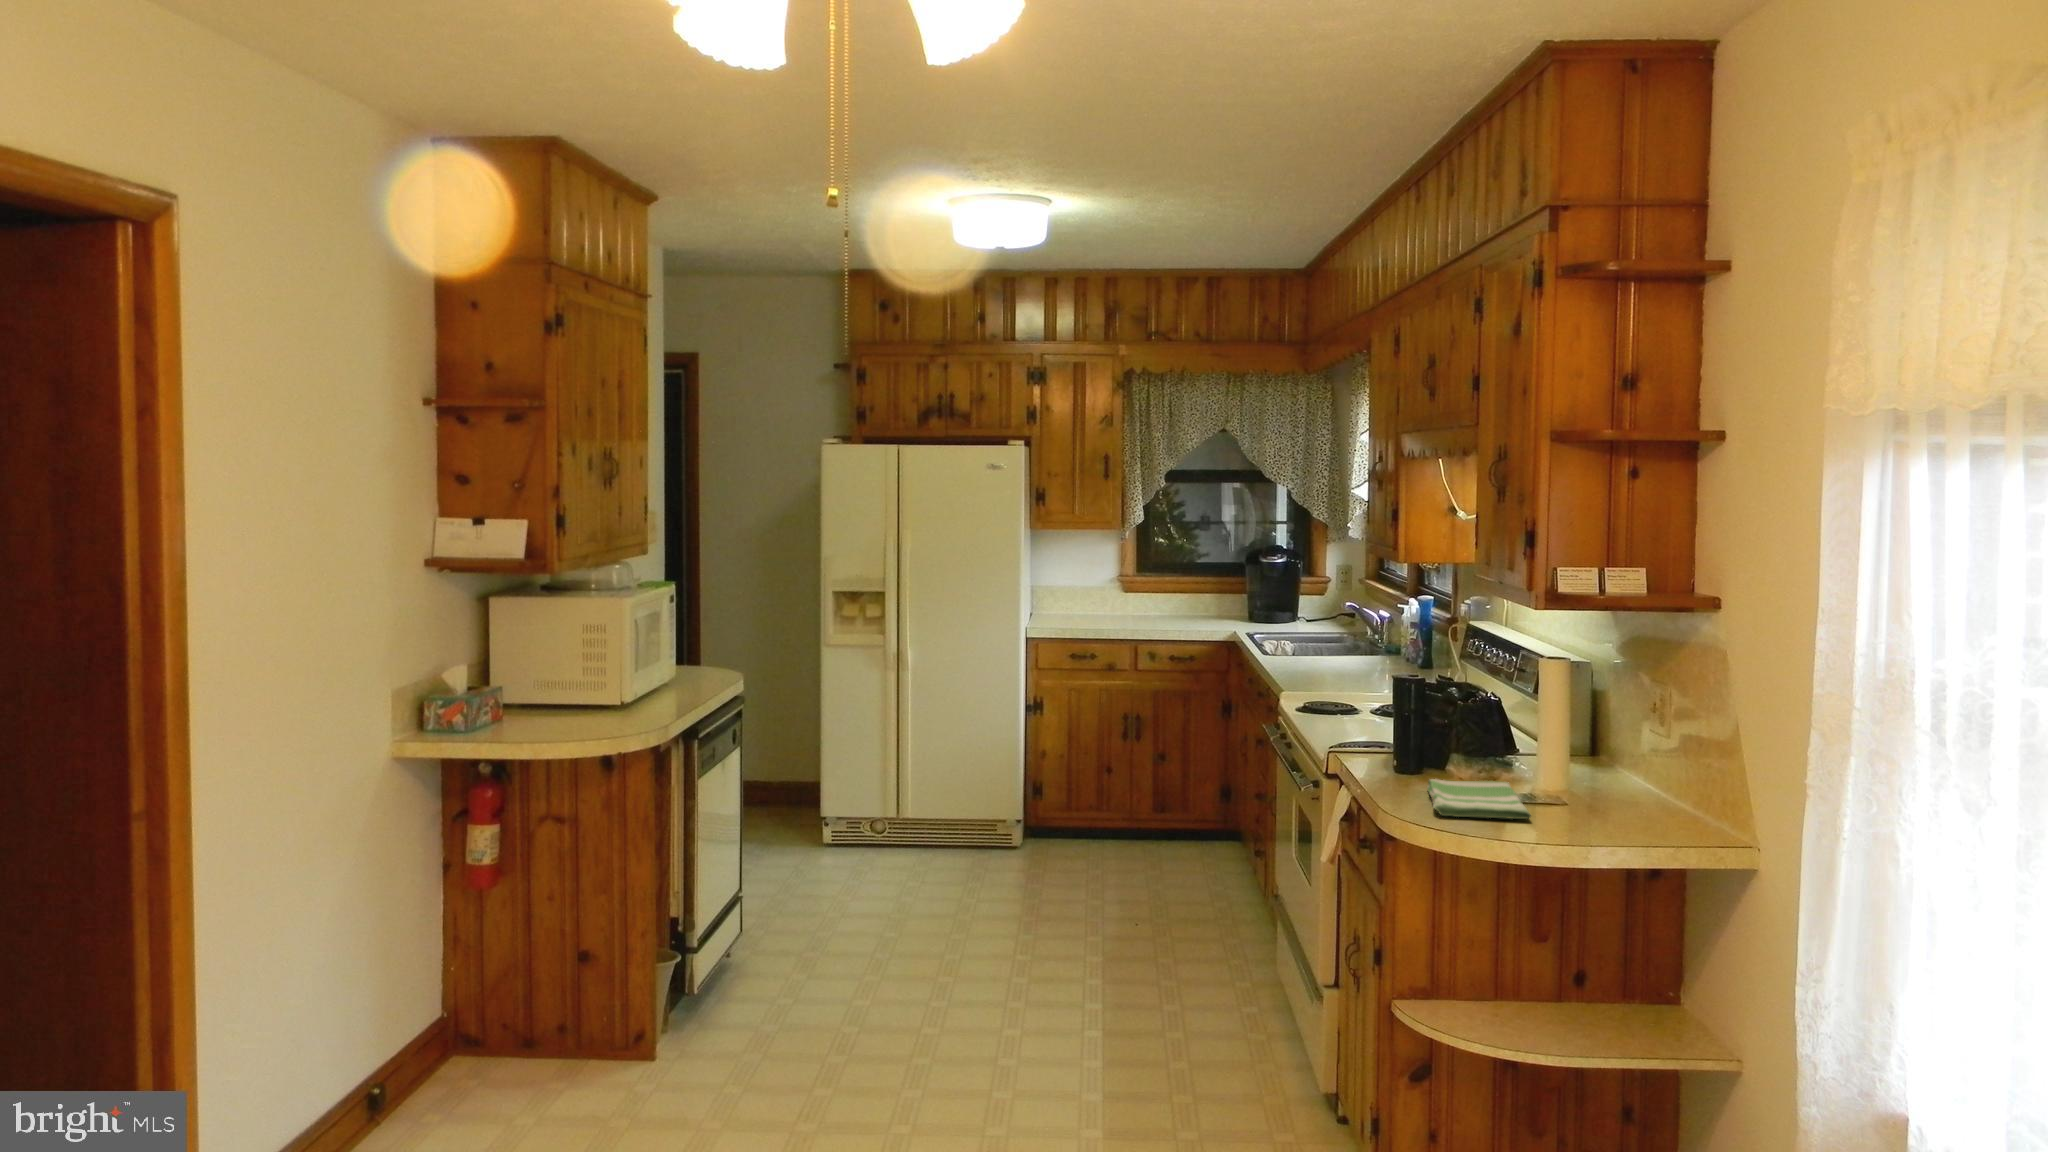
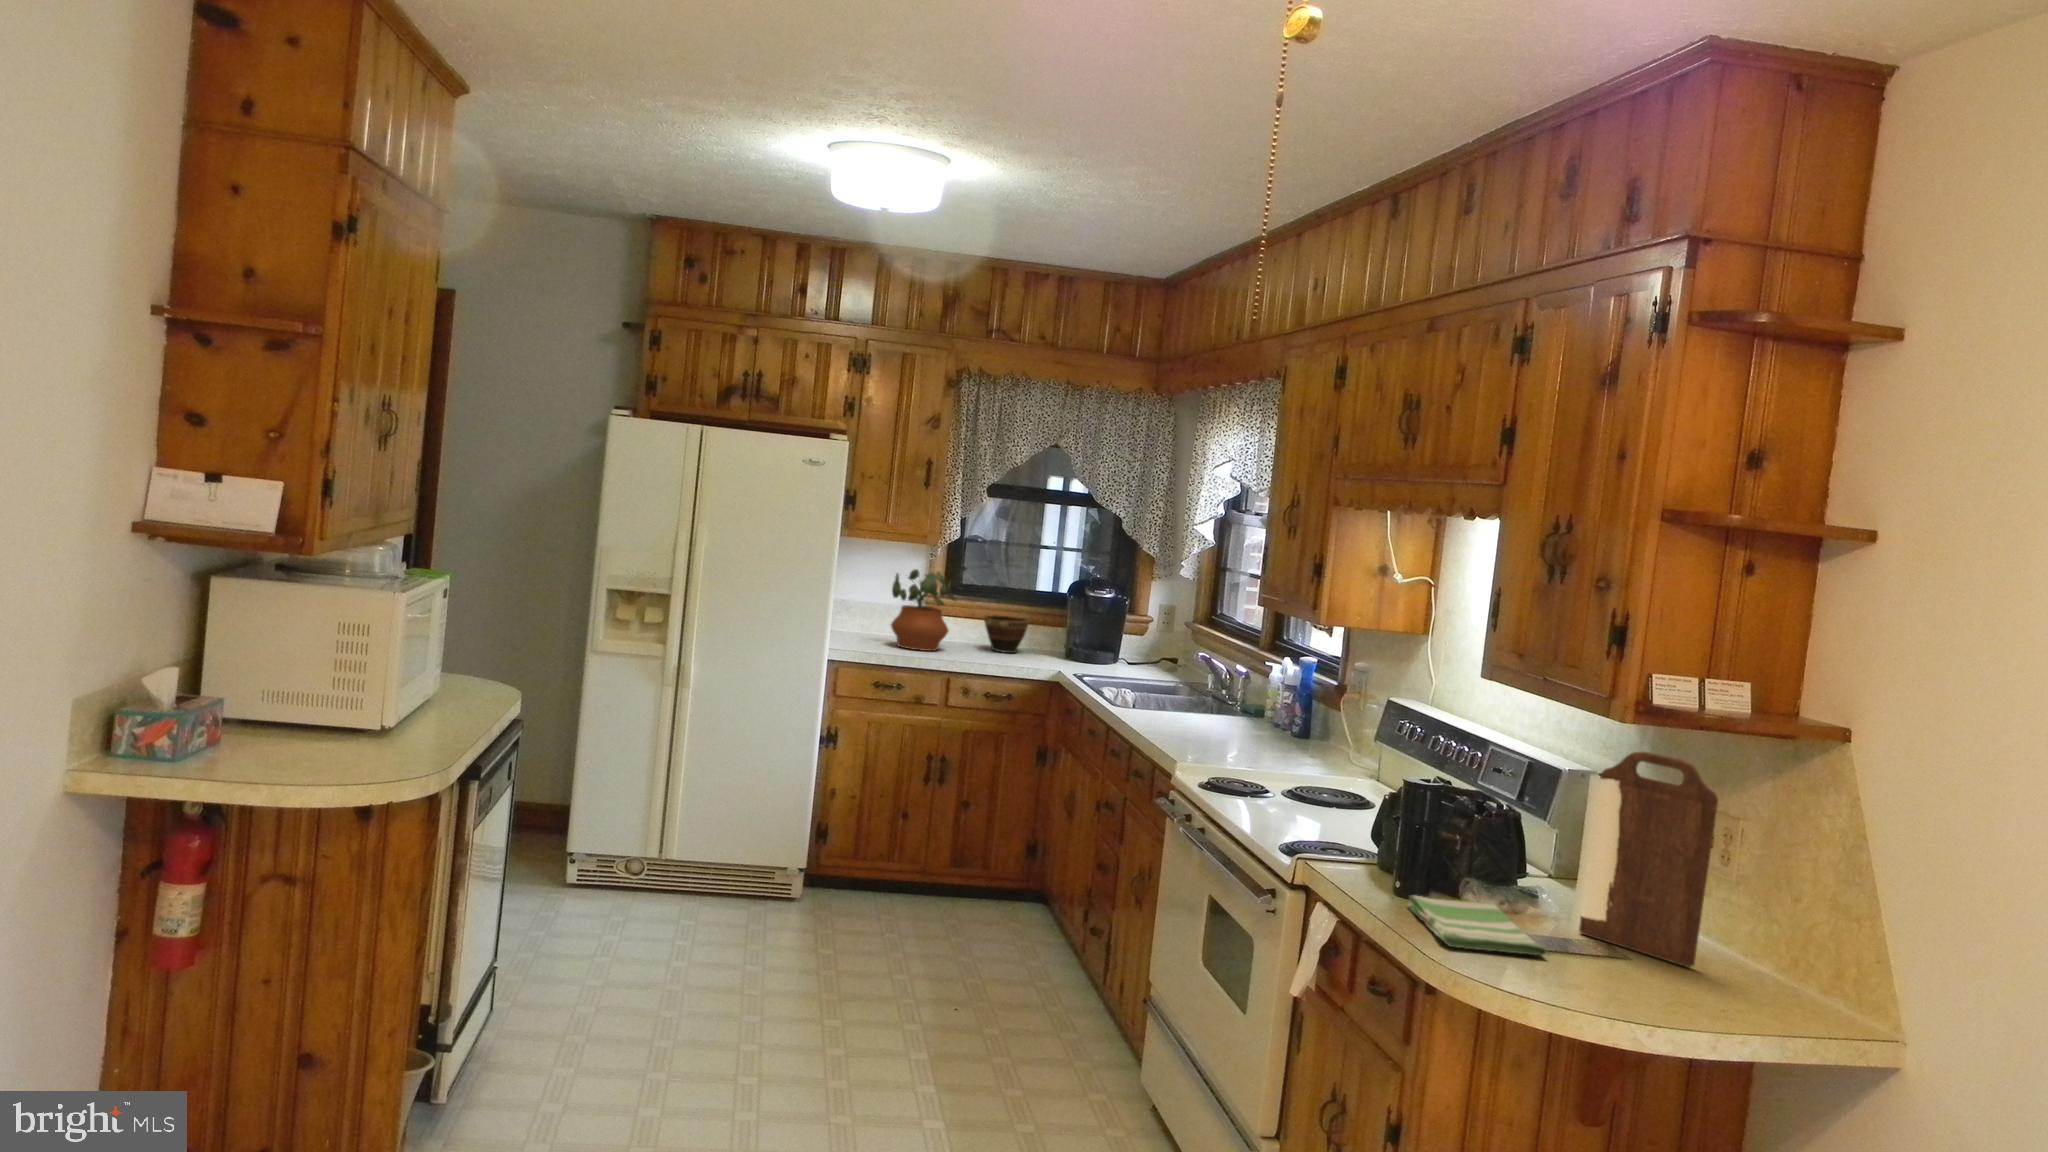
potted plant: none [1086,553,1144,624] -> present [891,569,955,651]
bowl: none [1173,588,1214,621] -> present [984,615,1029,653]
cutting board: none [1585,634,1687,825] -> present [1579,752,1718,967]

